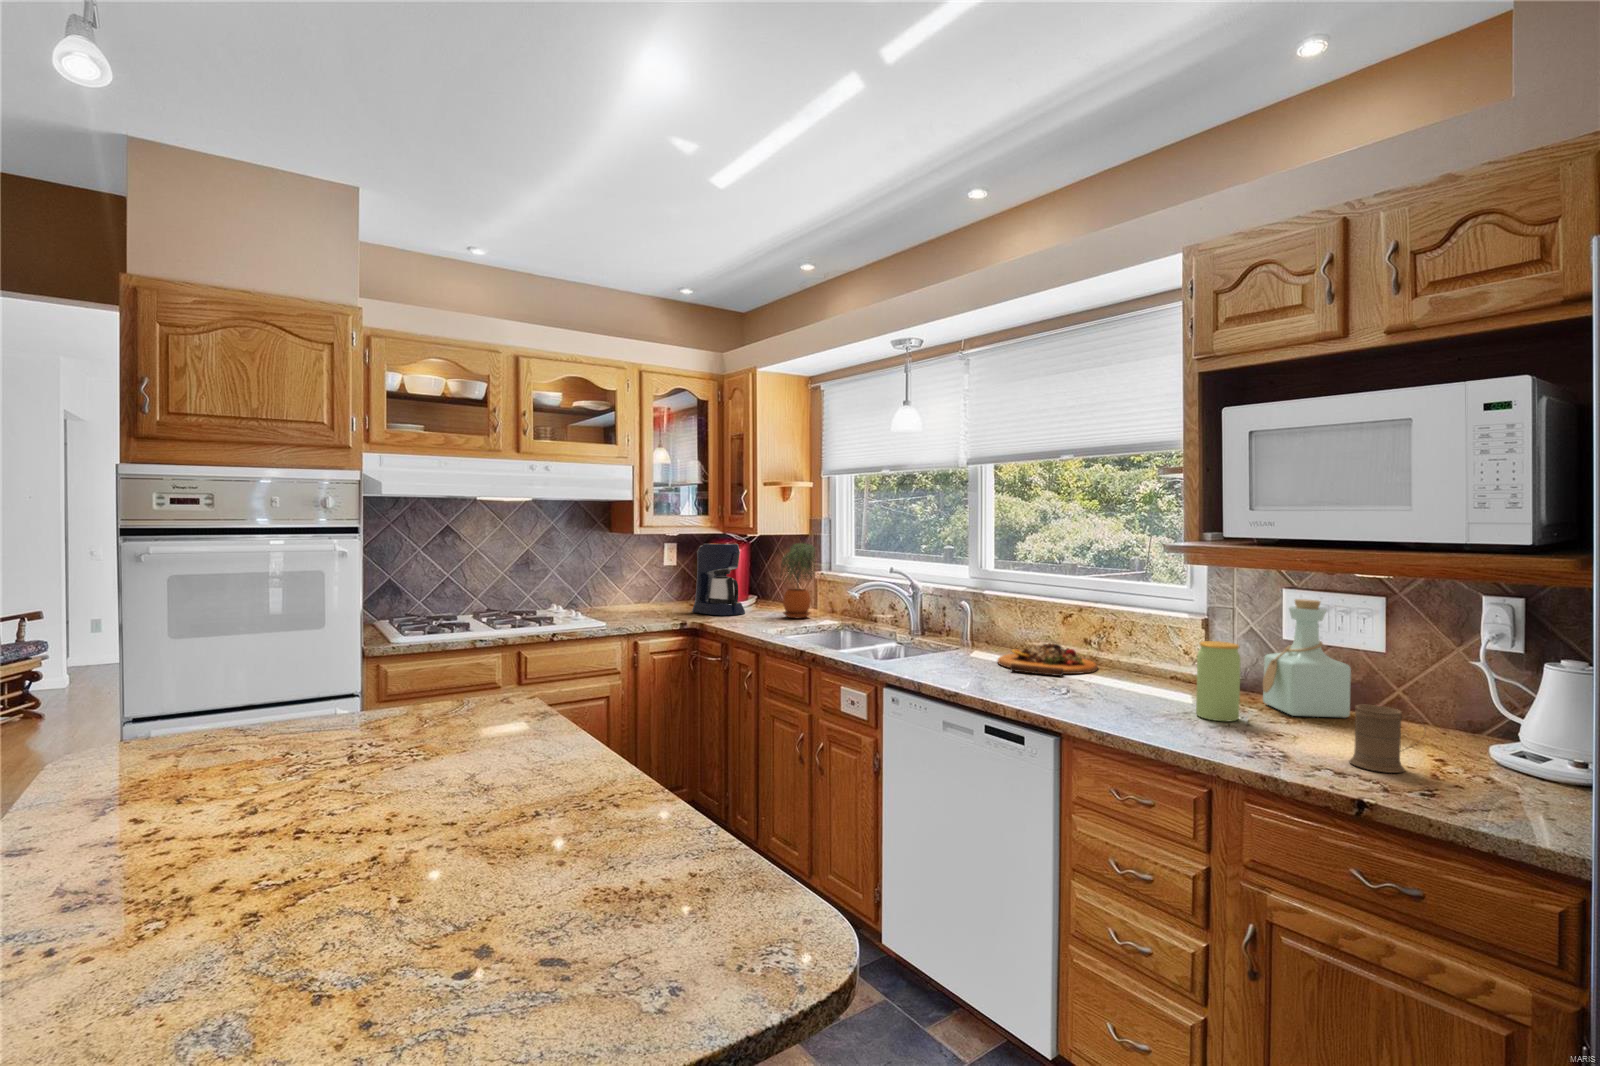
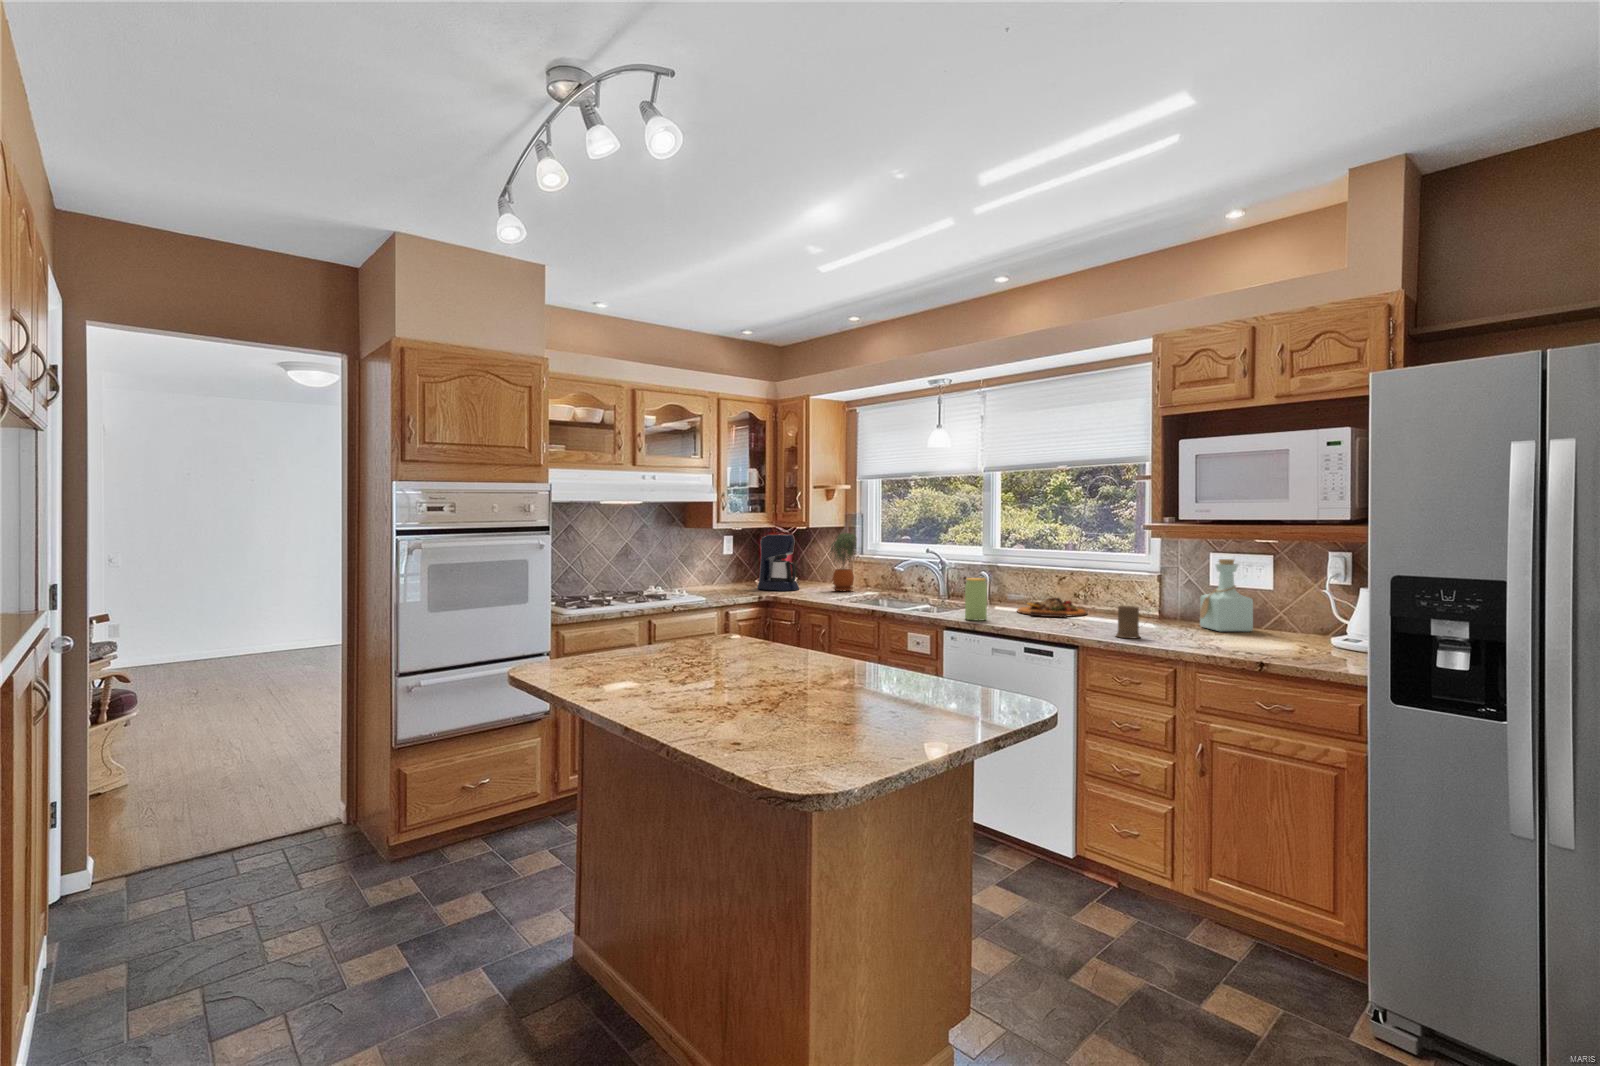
jar: present [1196,641,1241,721] -> present [965,578,987,621]
mug: present [1349,705,1422,773] -> present [1116,606,1149,638]

